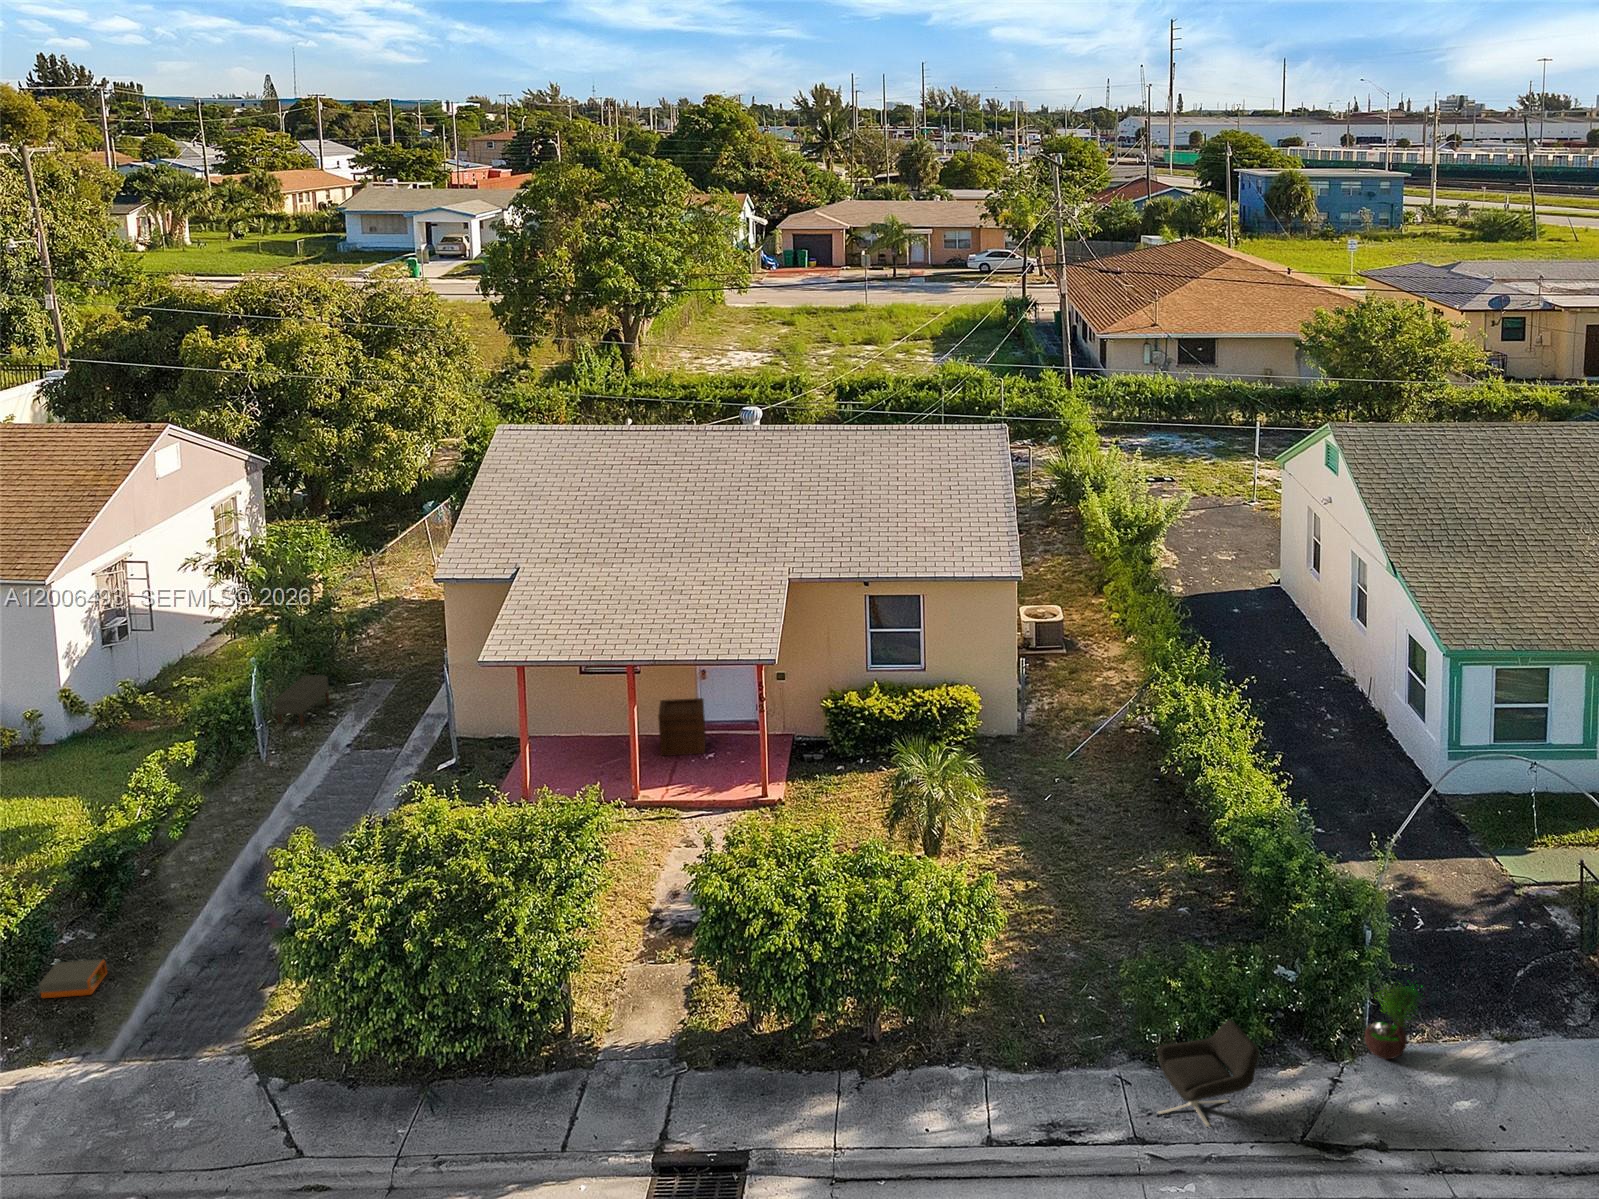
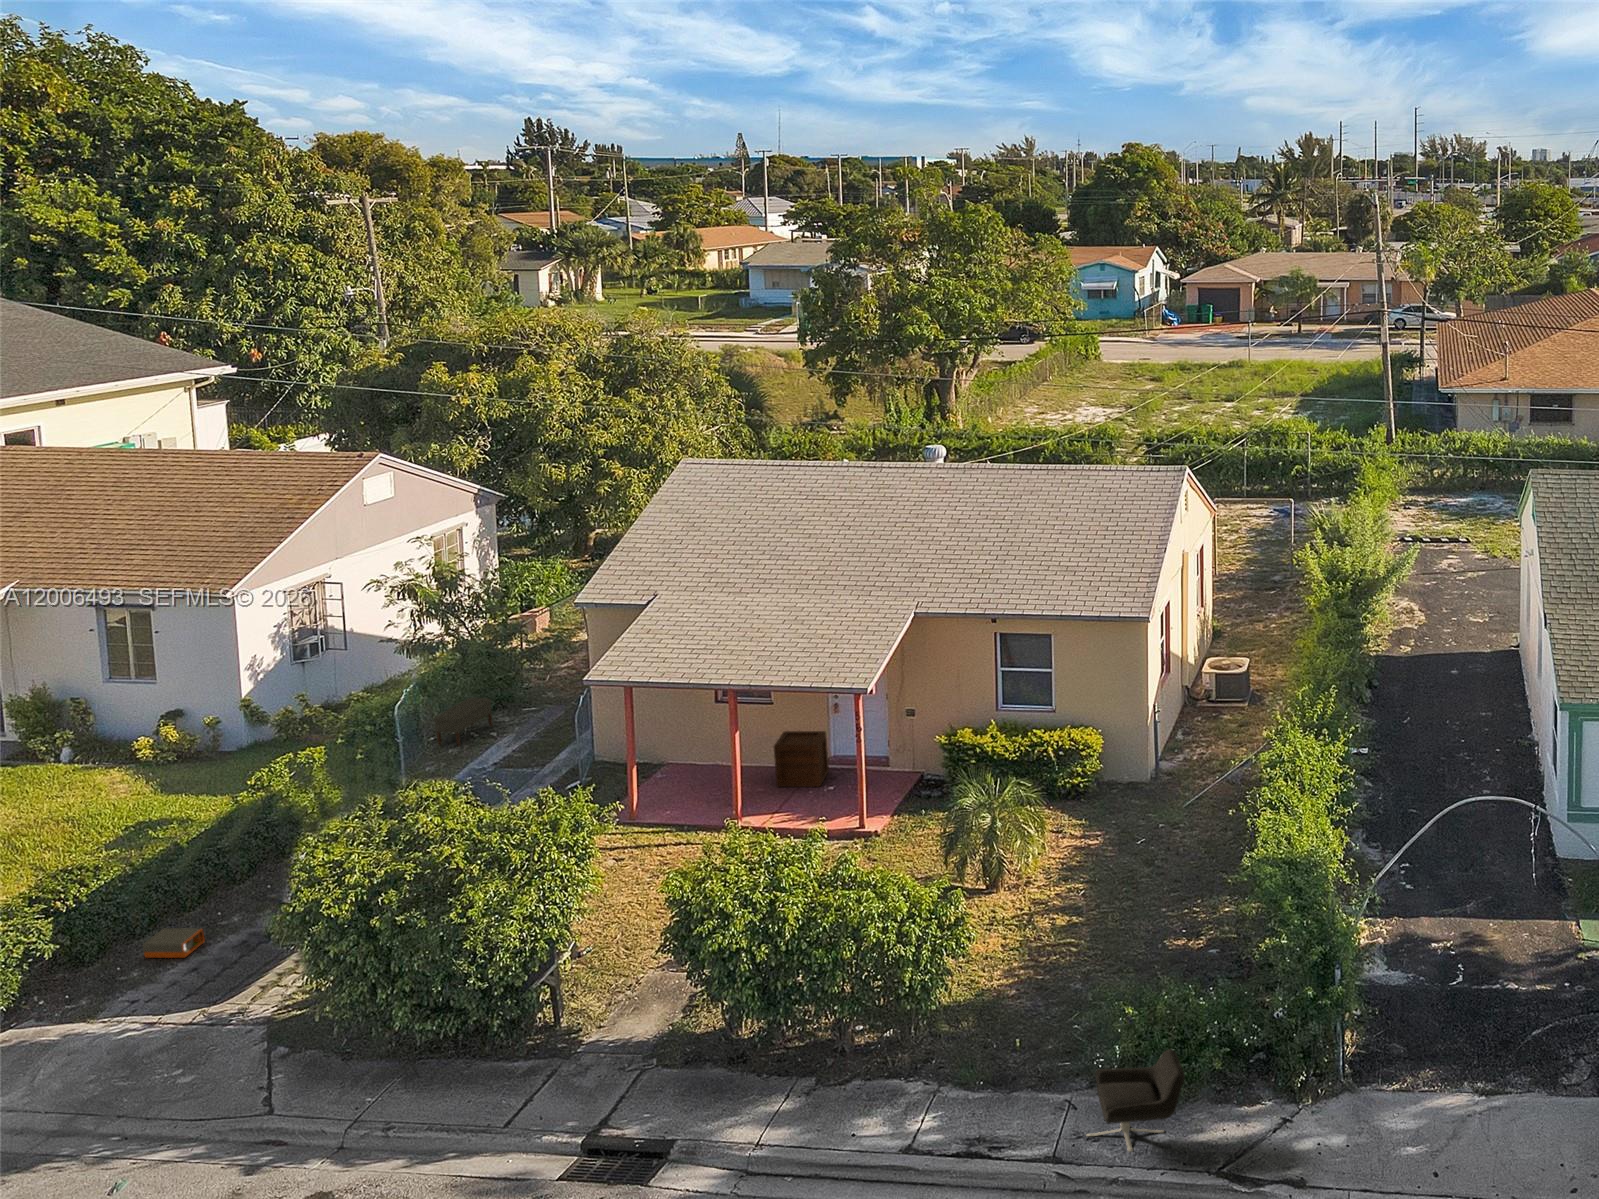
potted tree: present [1365,982,1419,1059] -> none [1332,1025,1391,1109]

